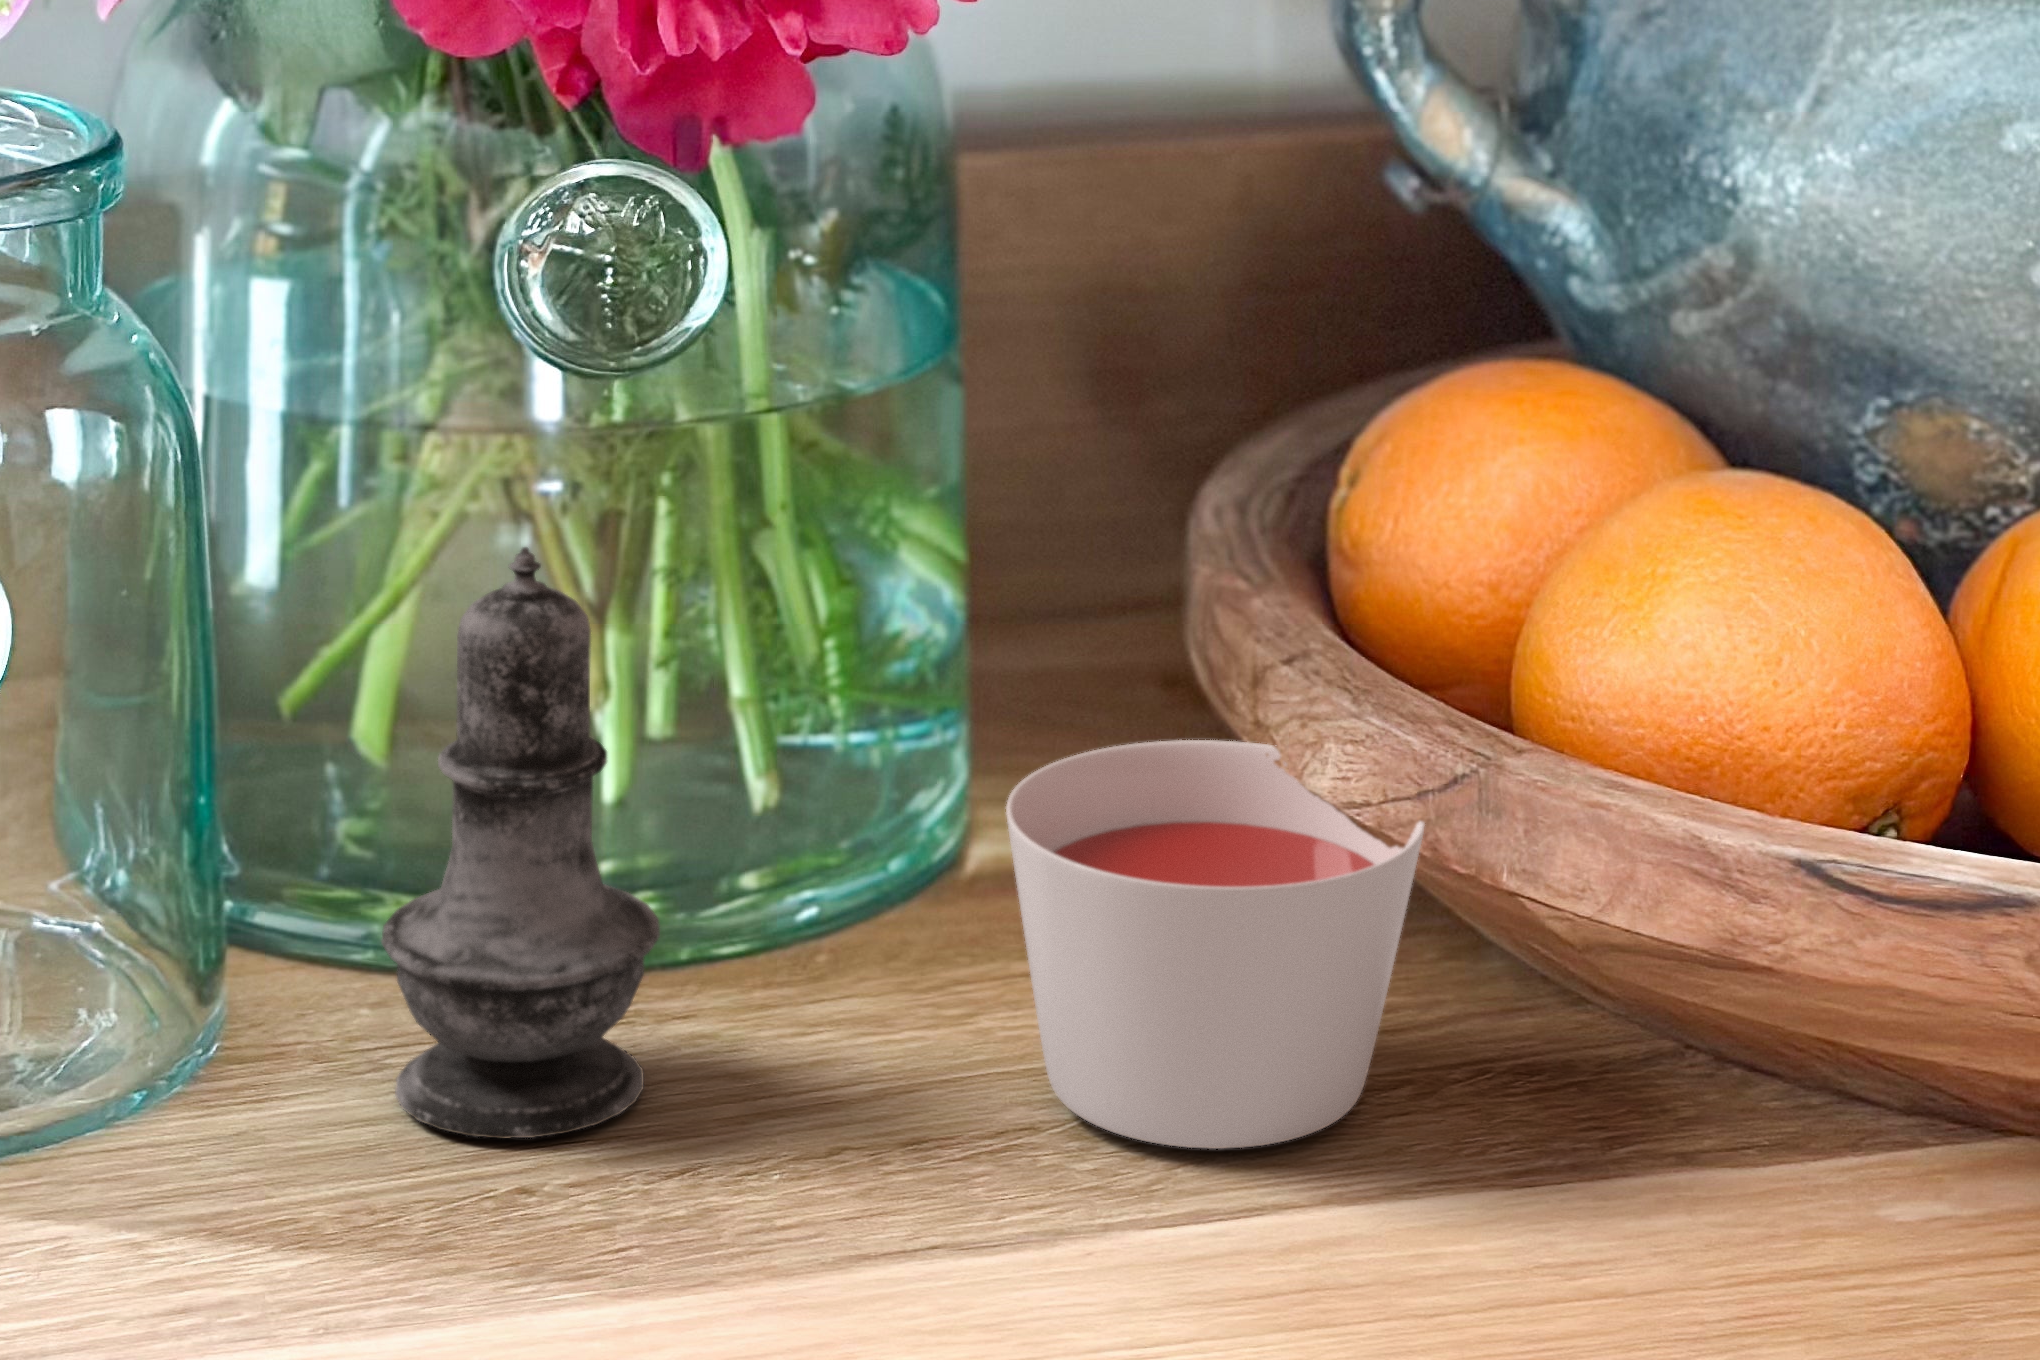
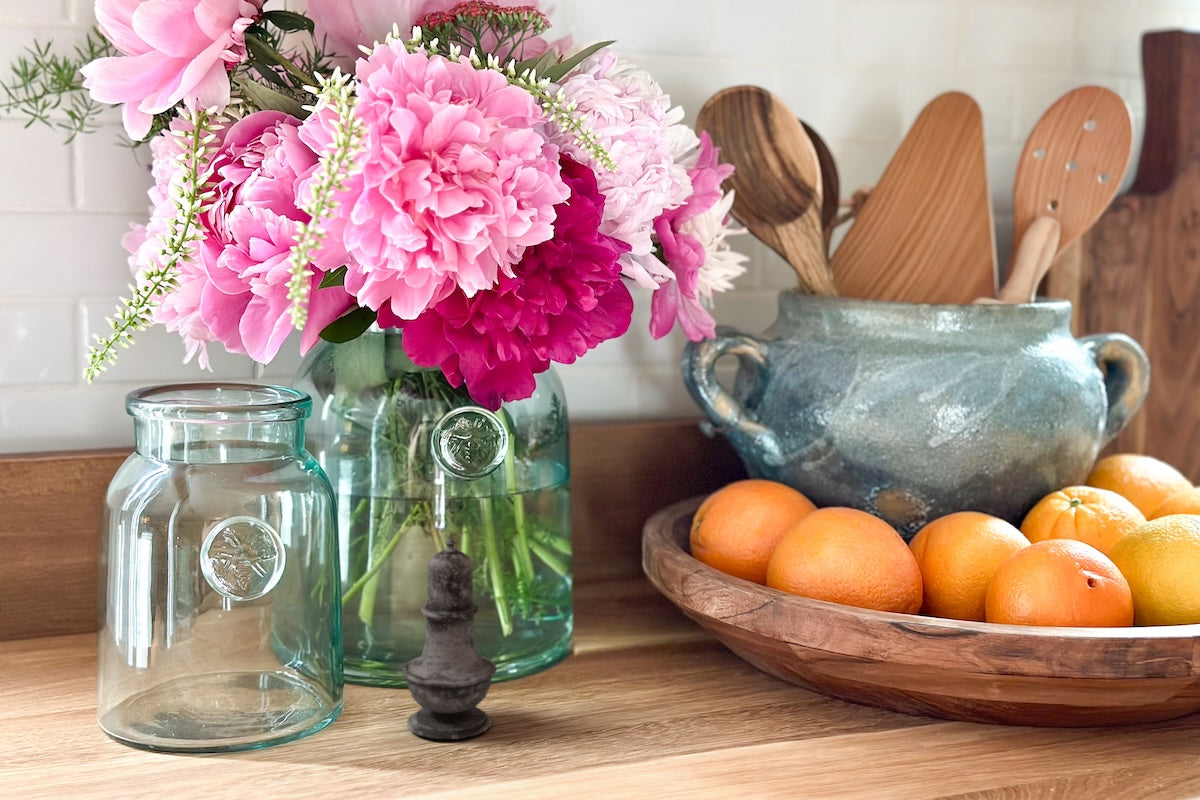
candle: present [1006,740,1424,1149] -> none [613,601,754,734]

